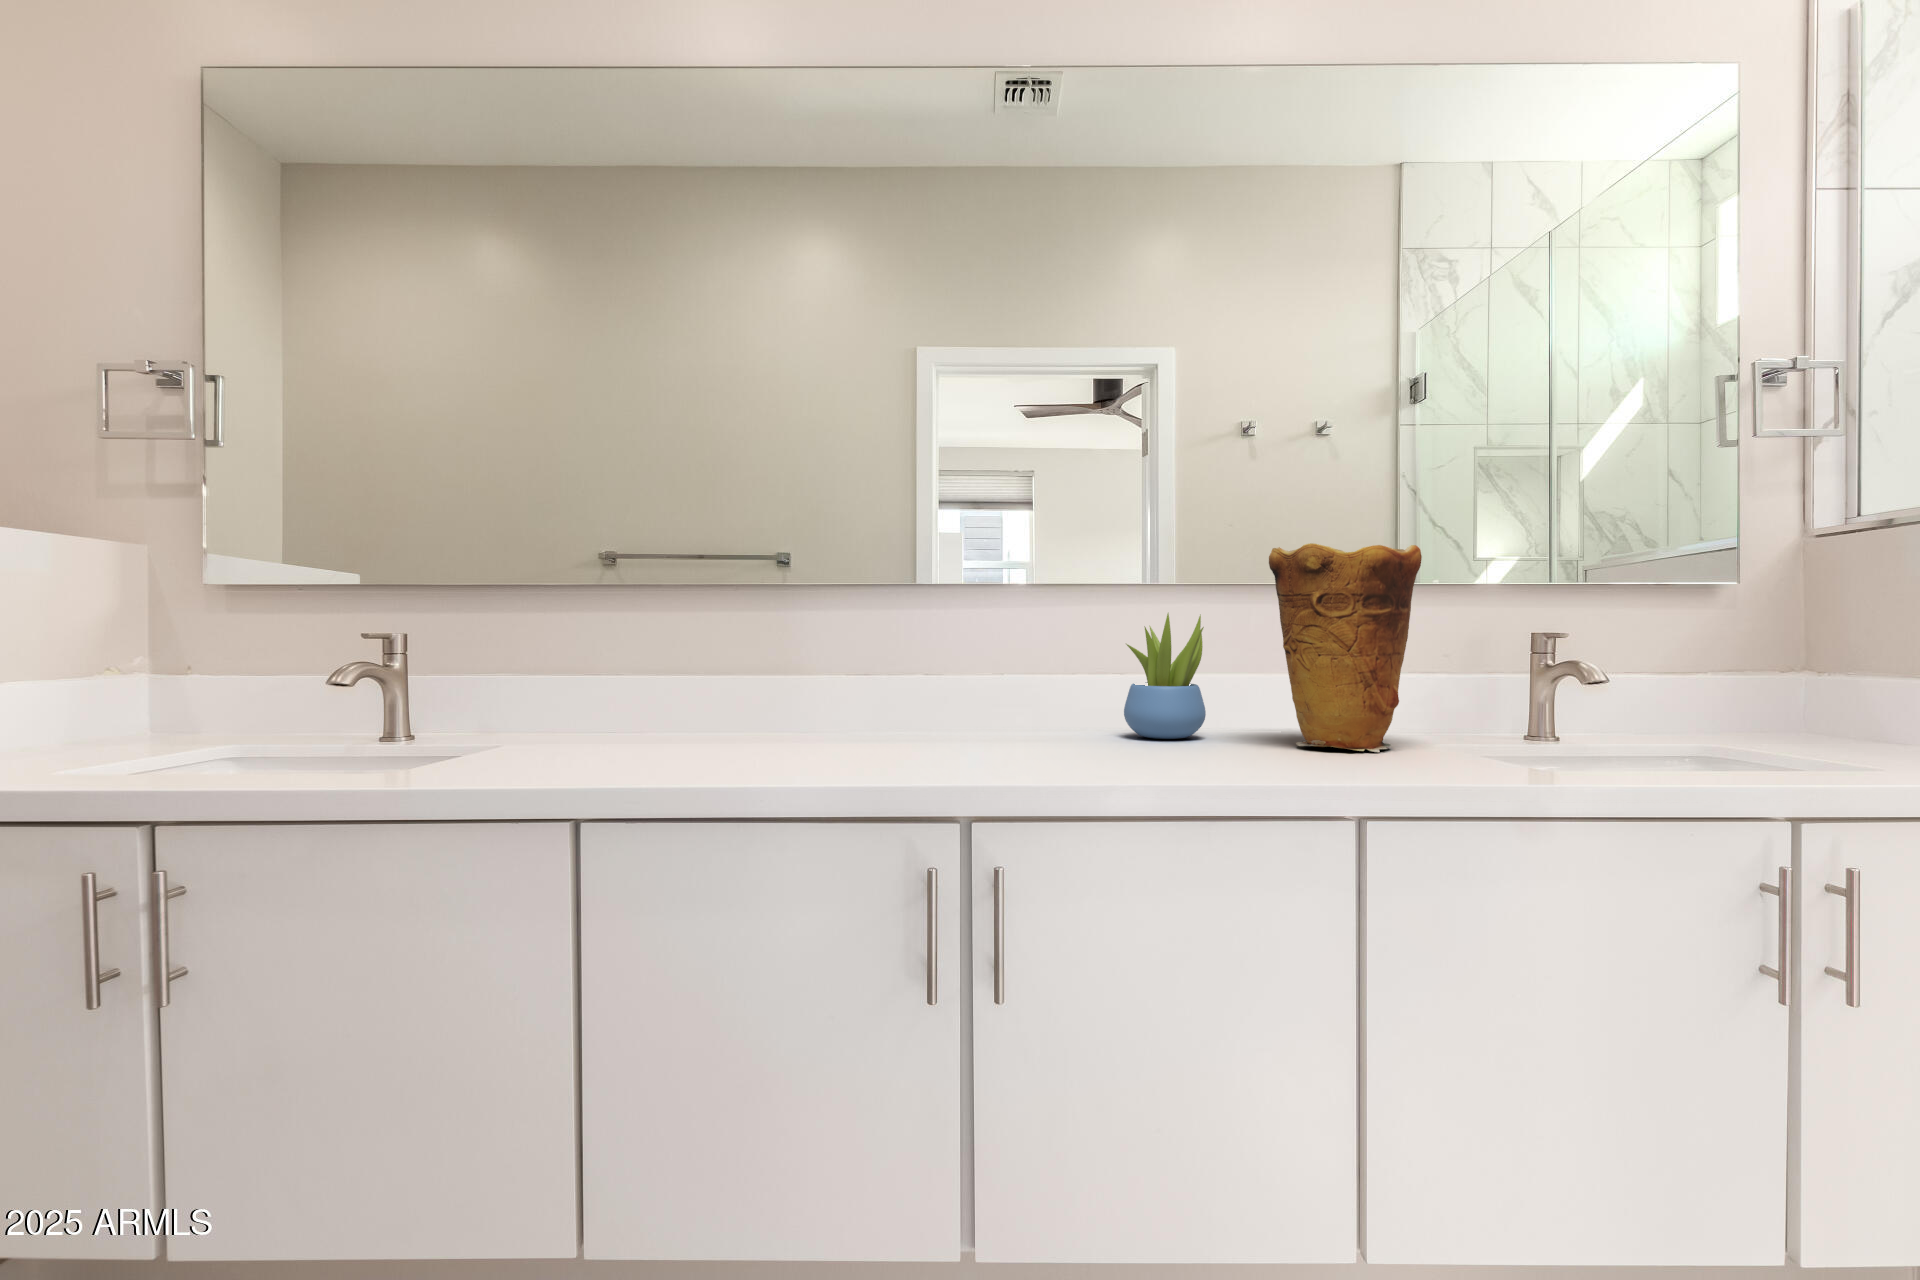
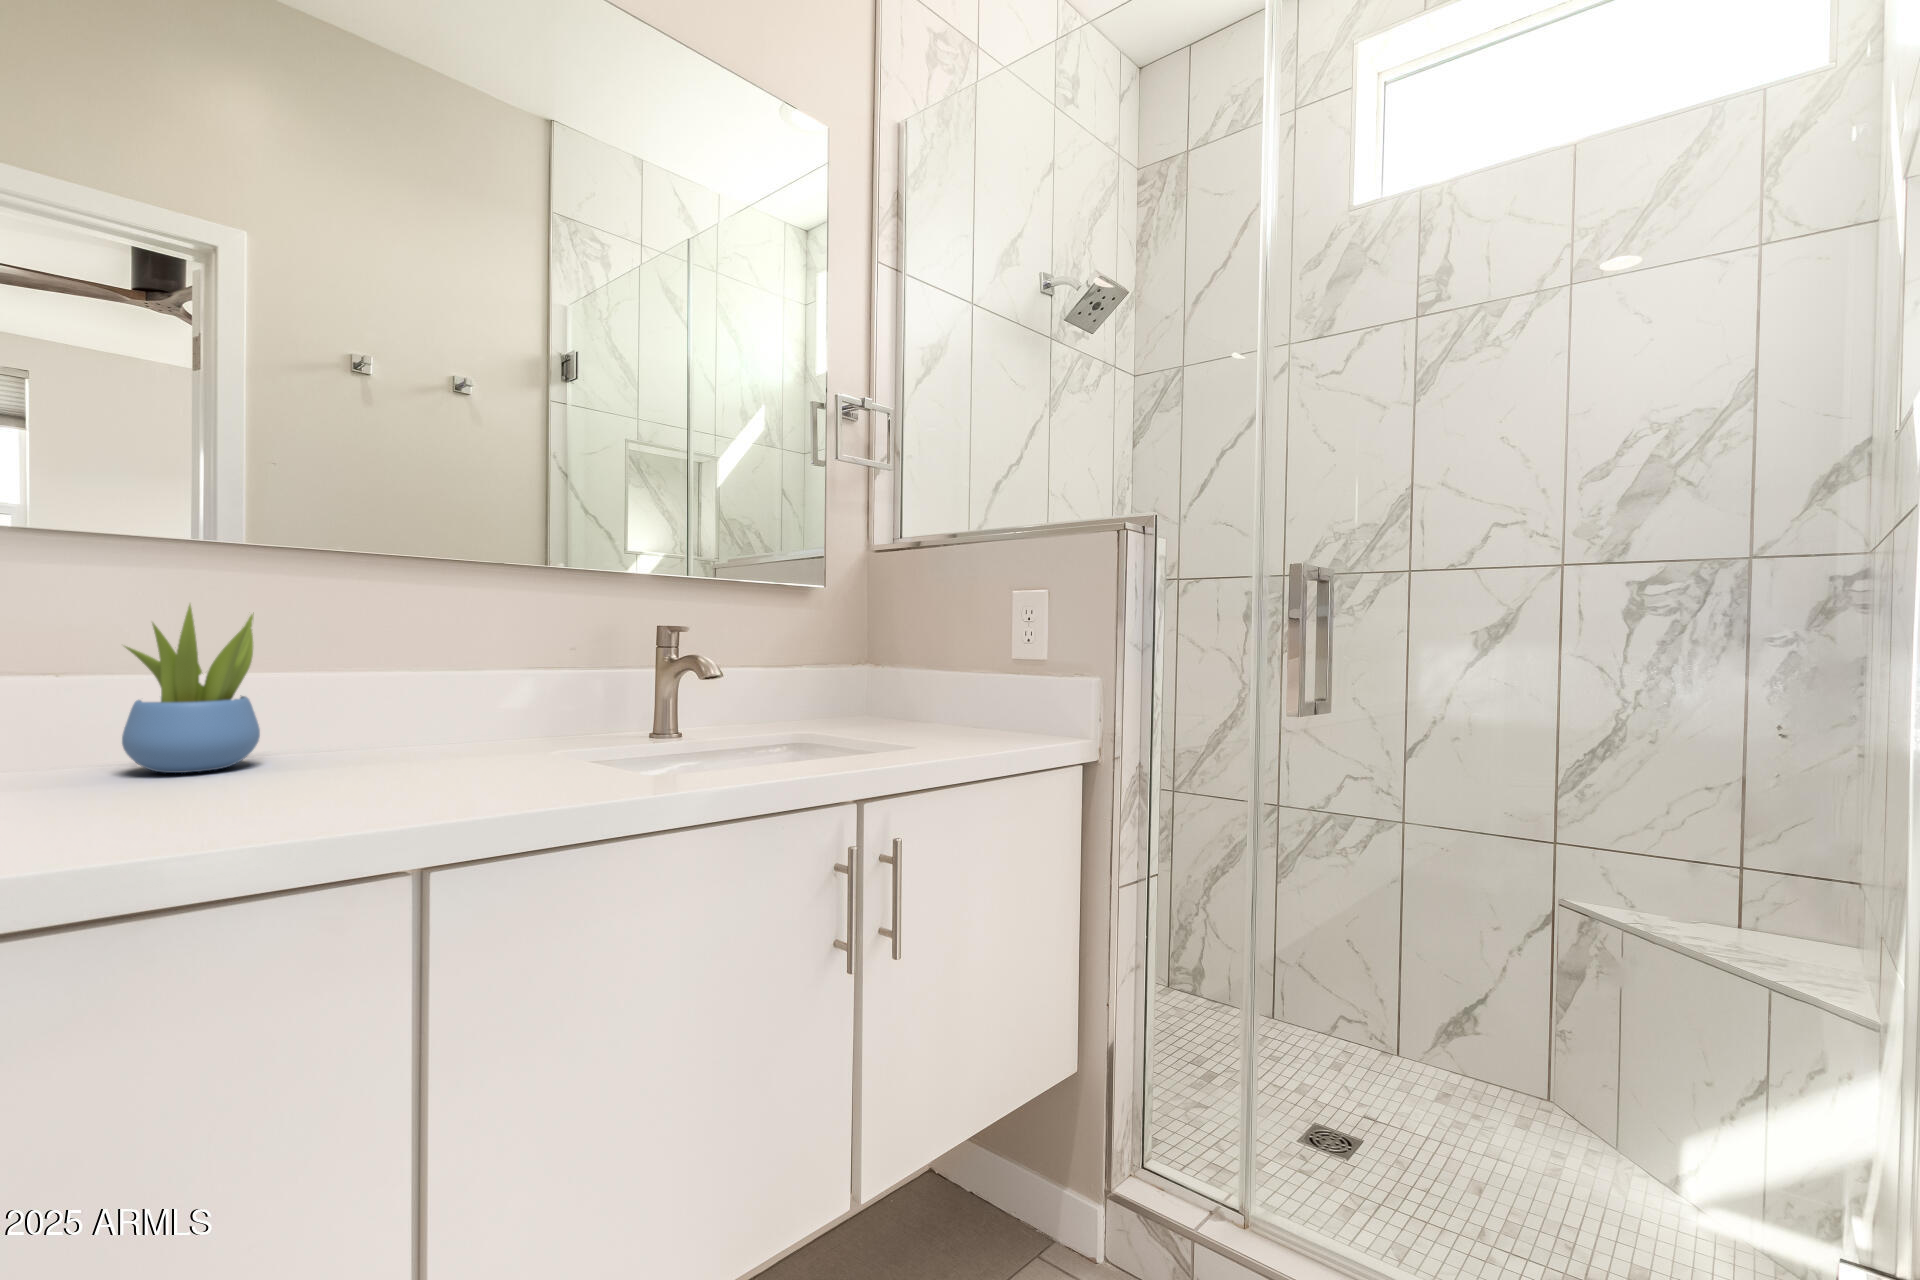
vase: present [1269,543,1422,752] -> none [338,523,533,768]

